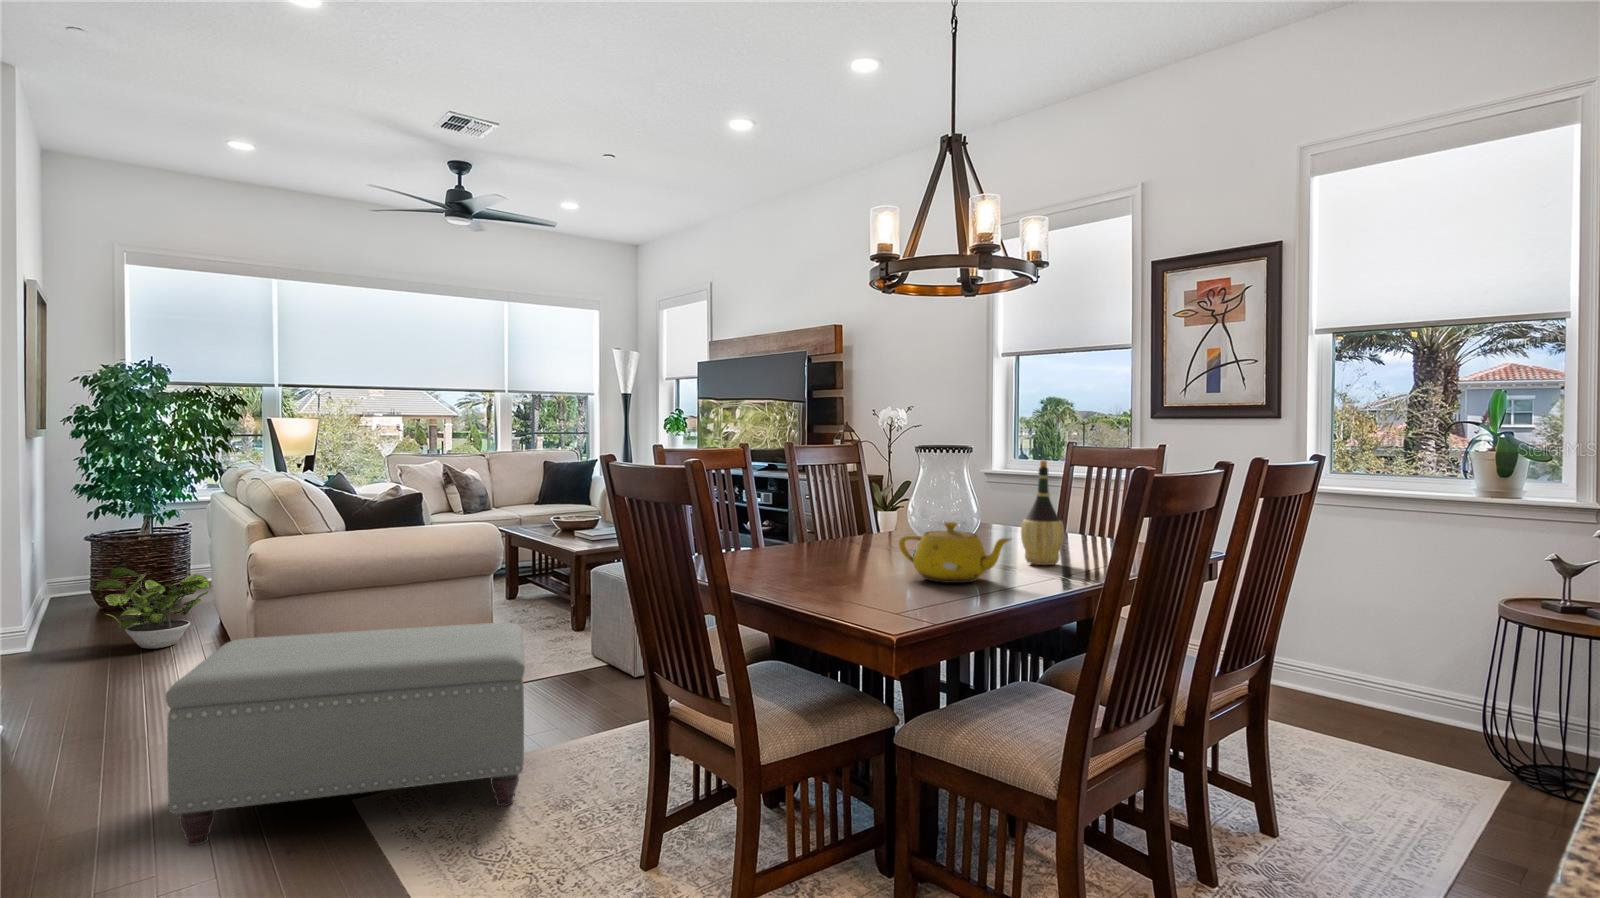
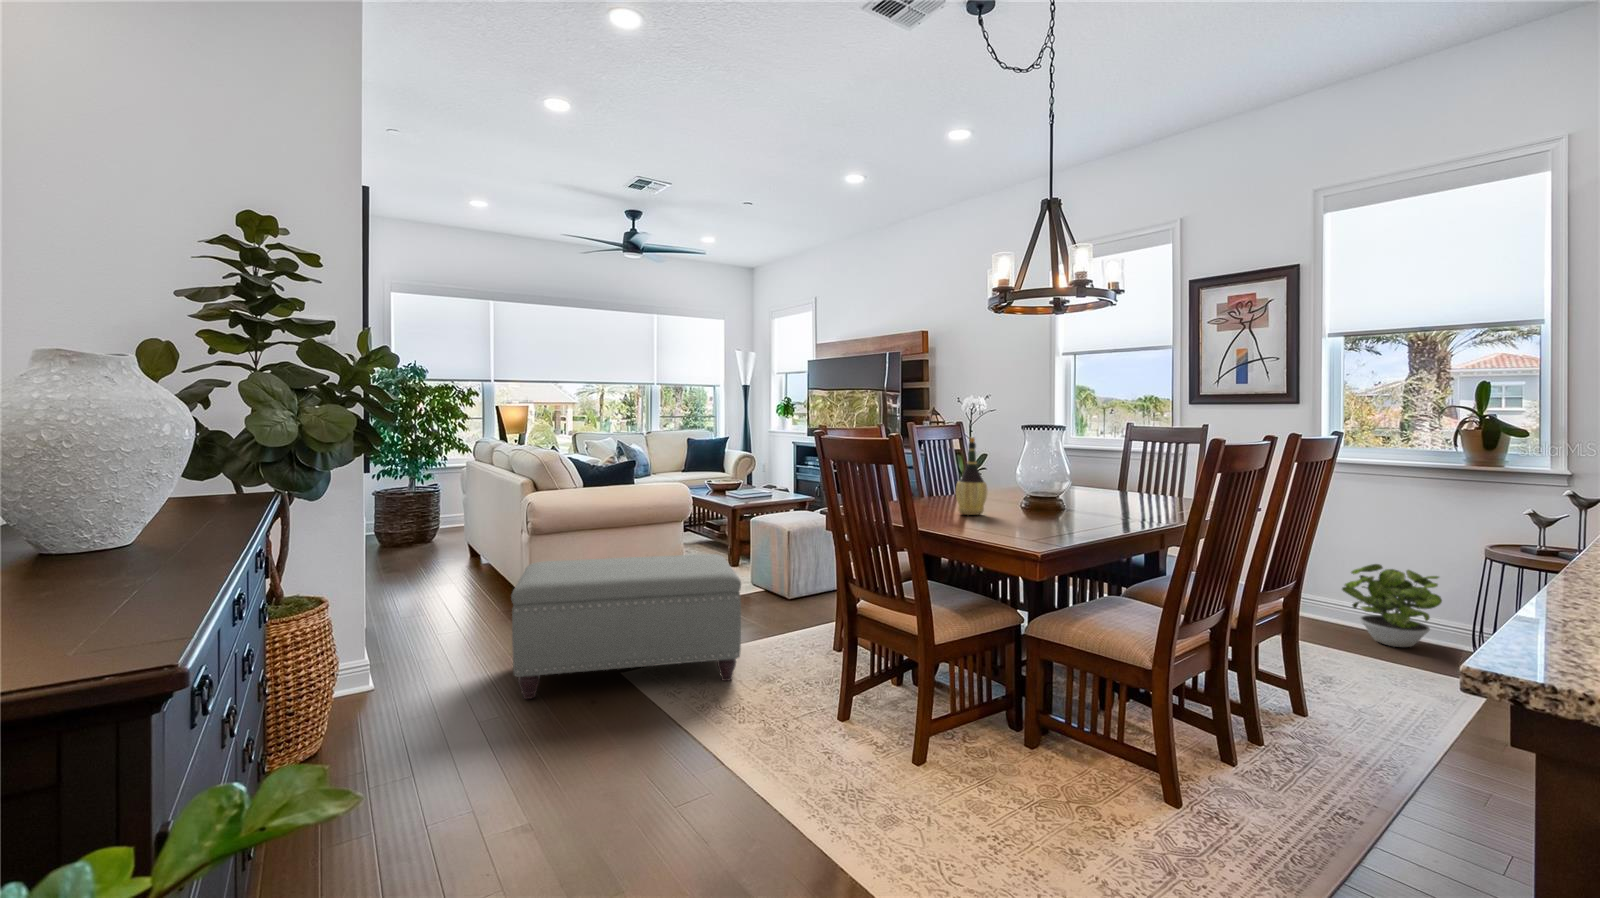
wine bottle: present [1021,460,1064,565] -> present [956,437,988,515]
teapot: present [899,522,1010,583] -> none [1019,480,1108,523]
potted plant: present [94,567,210,649] -> present [1342,564,1442,647]

